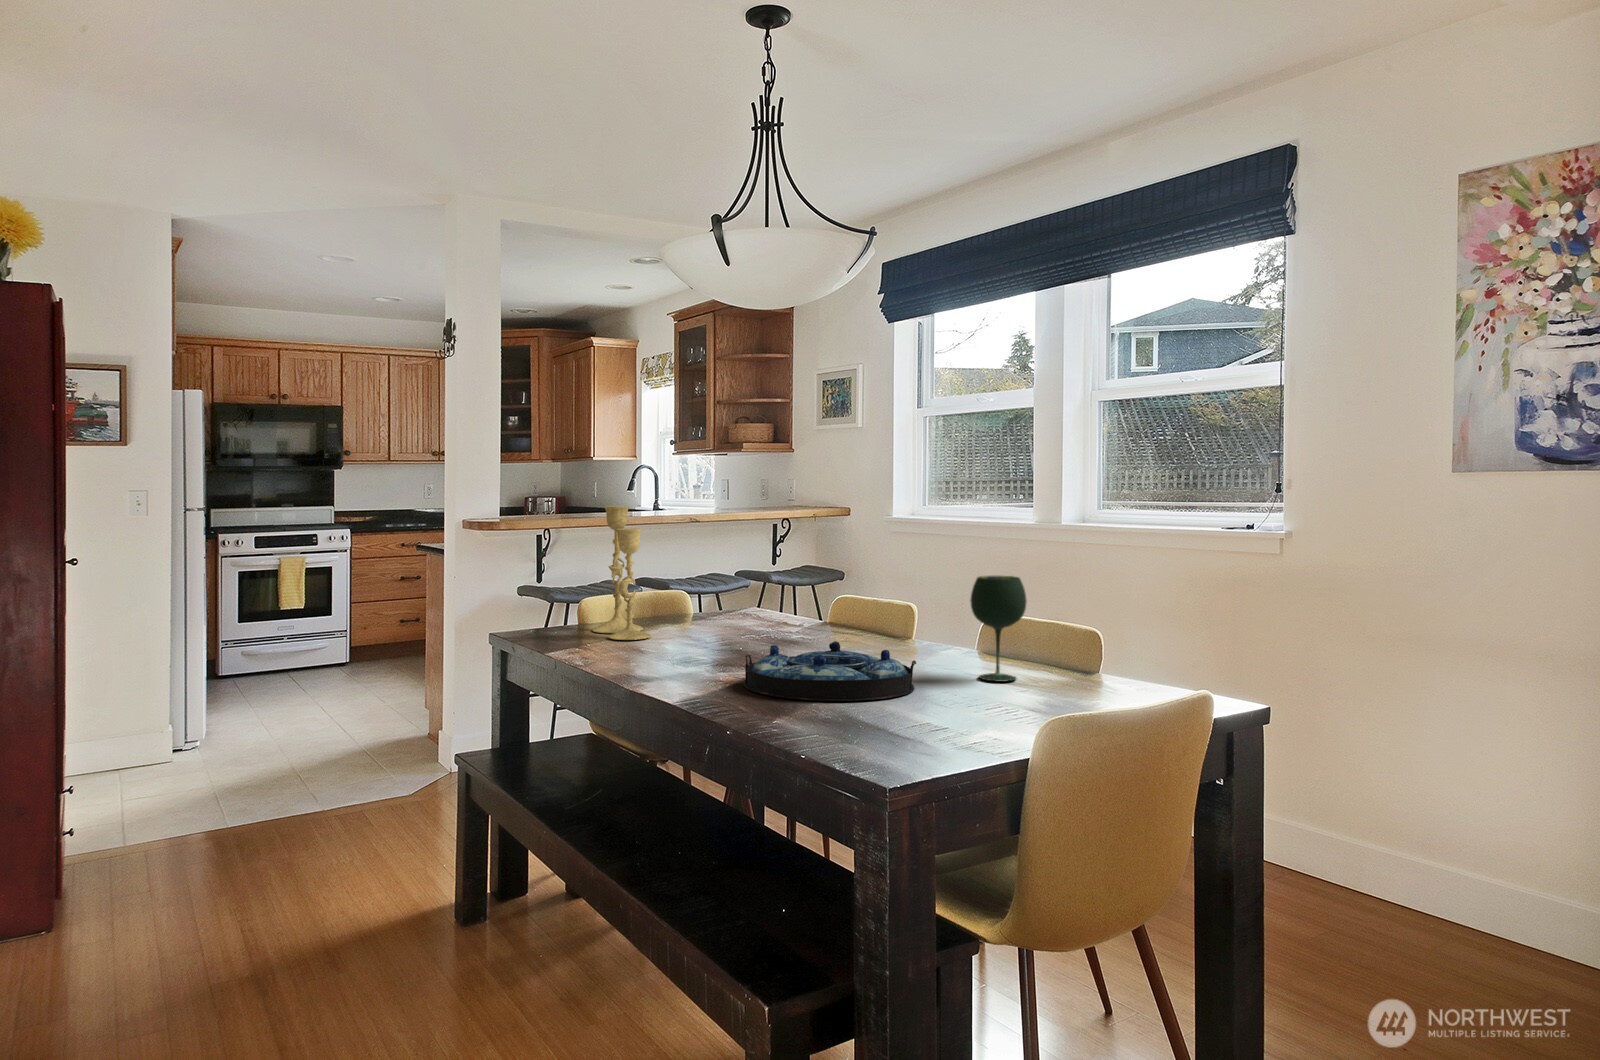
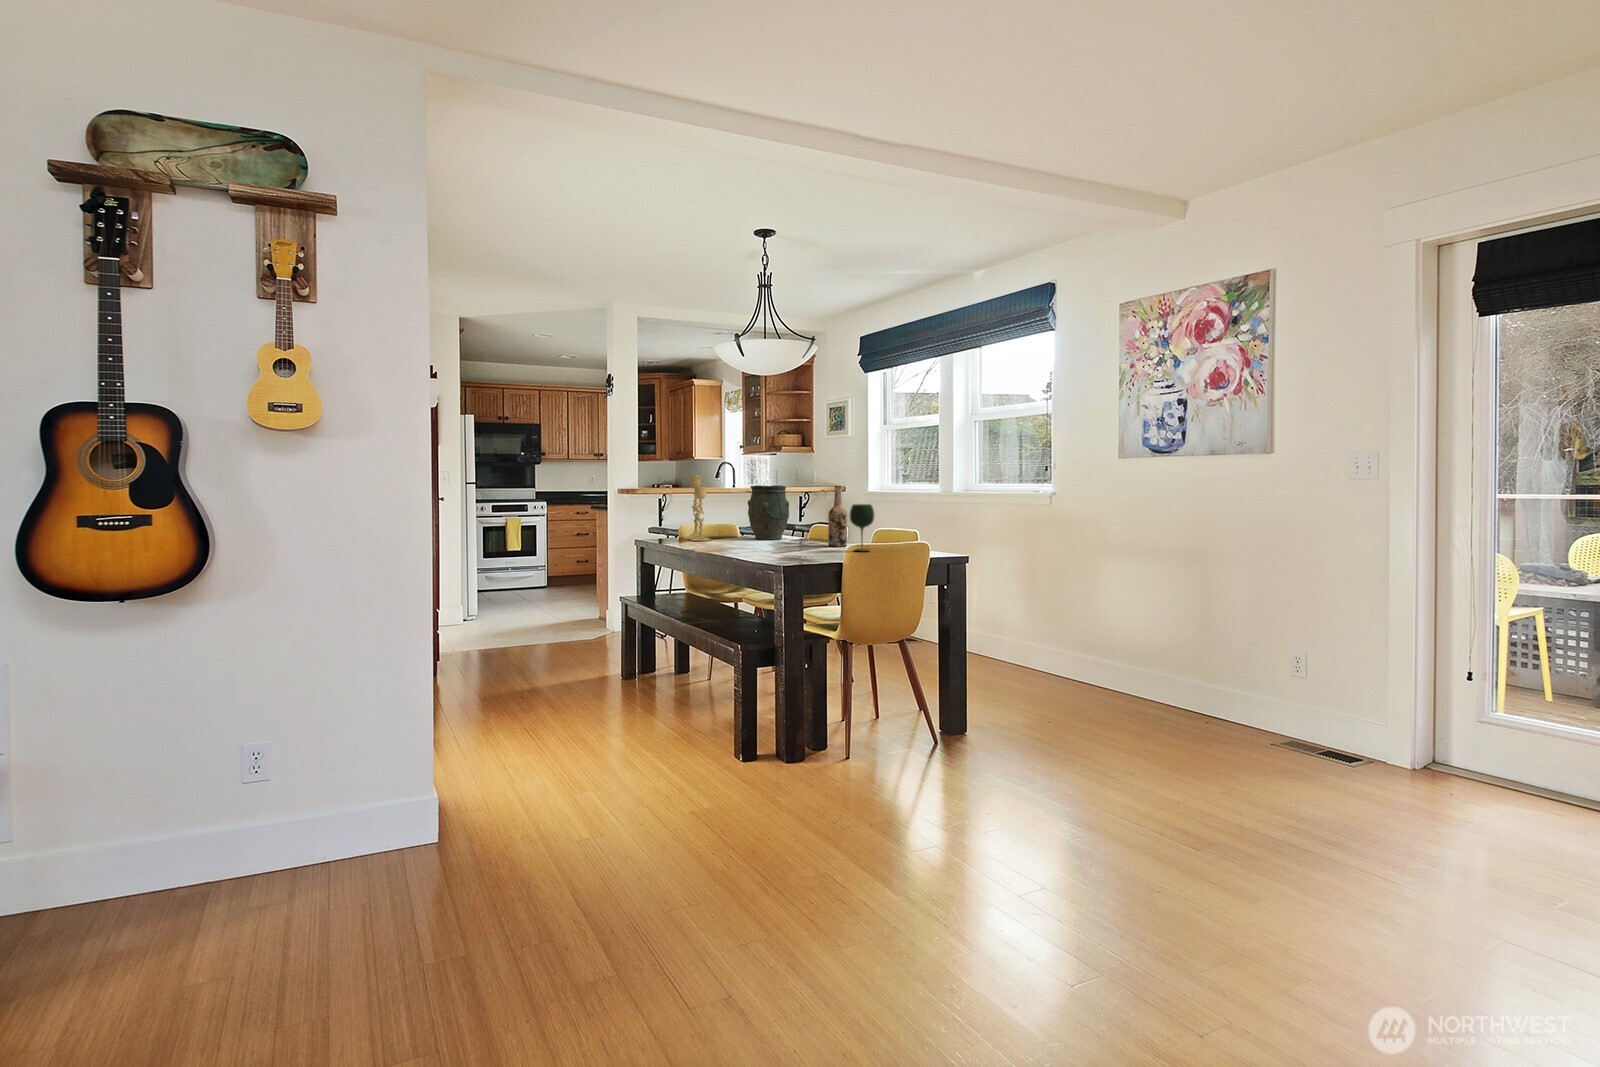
vase: none [722,525,805,633] -> present [748,485,789,540]
wine bottle: none [906,532,946,660] -> present [828,486,847,547]
serving tray: present [744,641,916,701] -> none [745,534,821,555]

